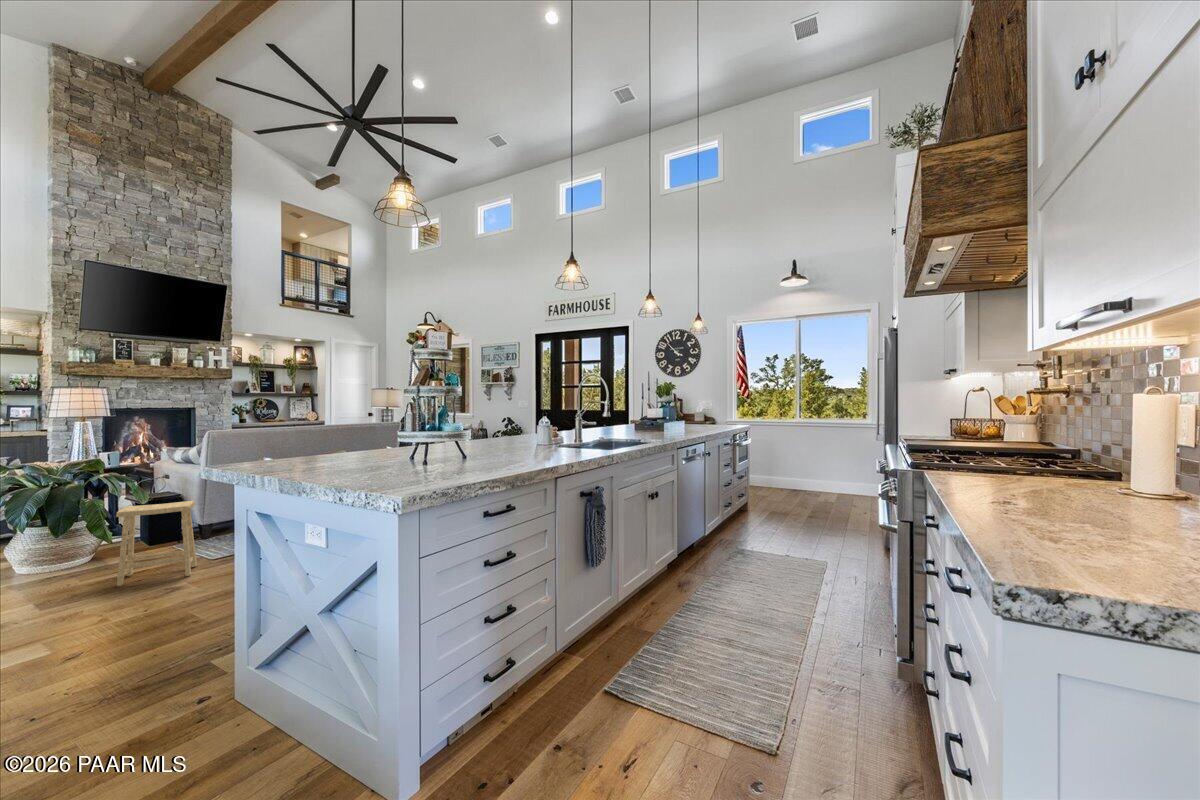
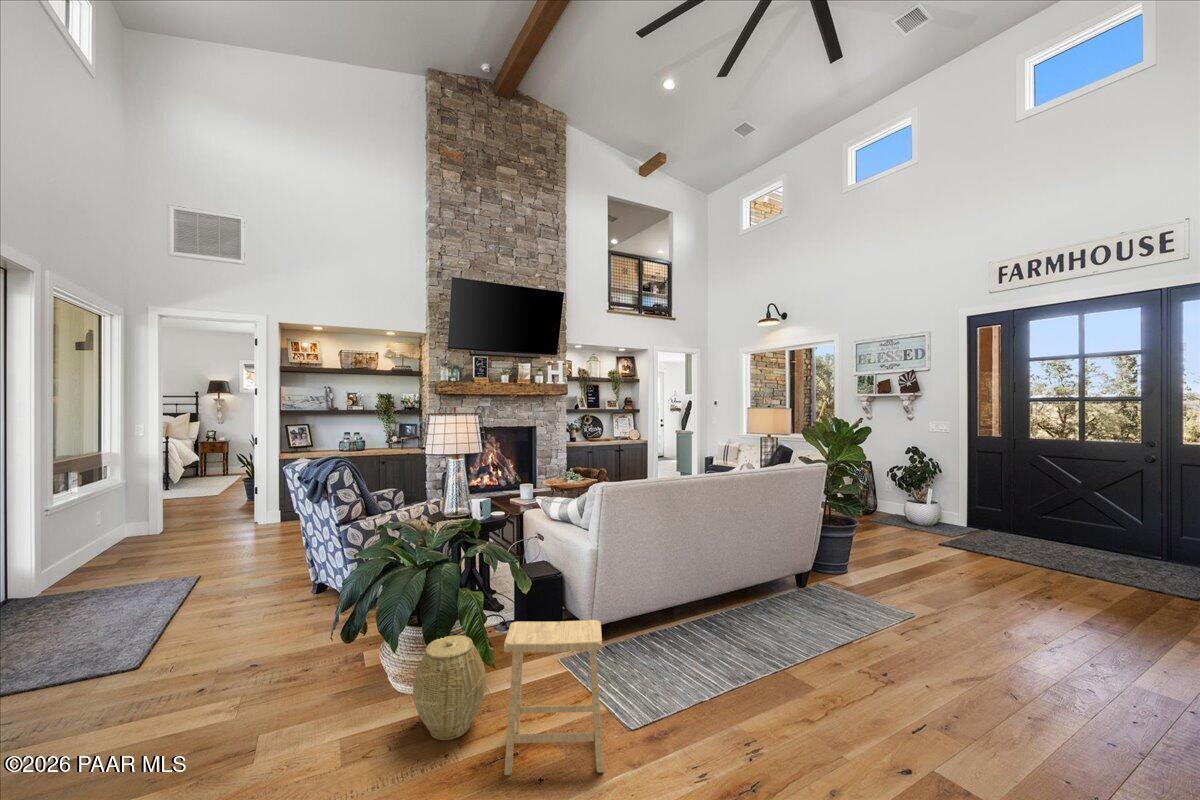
woven basket: none [40,525,106,585] -> present [413,635,486,740]

